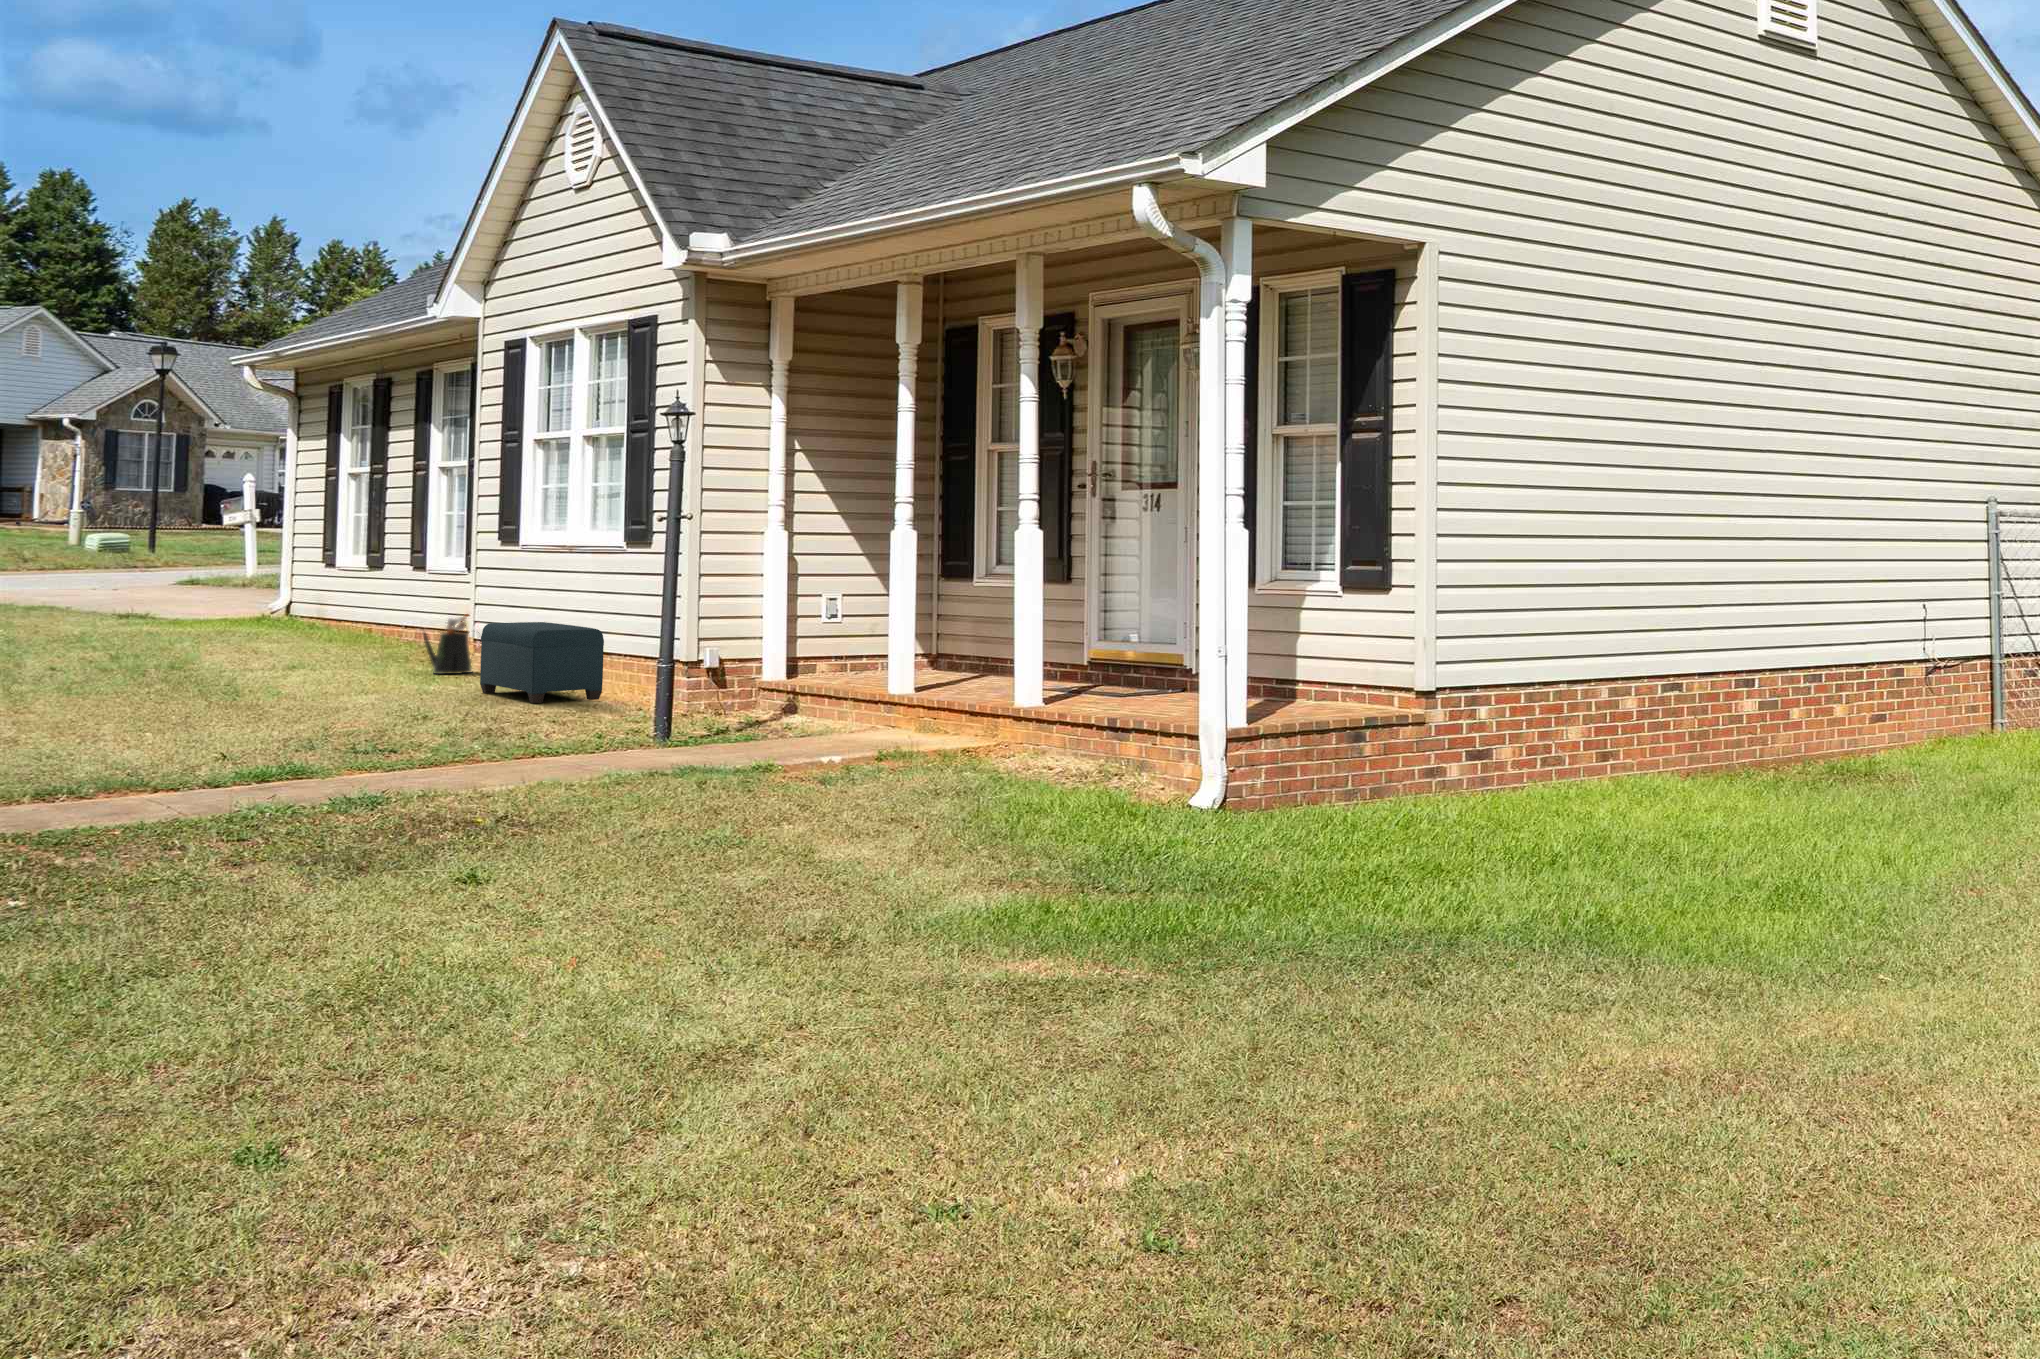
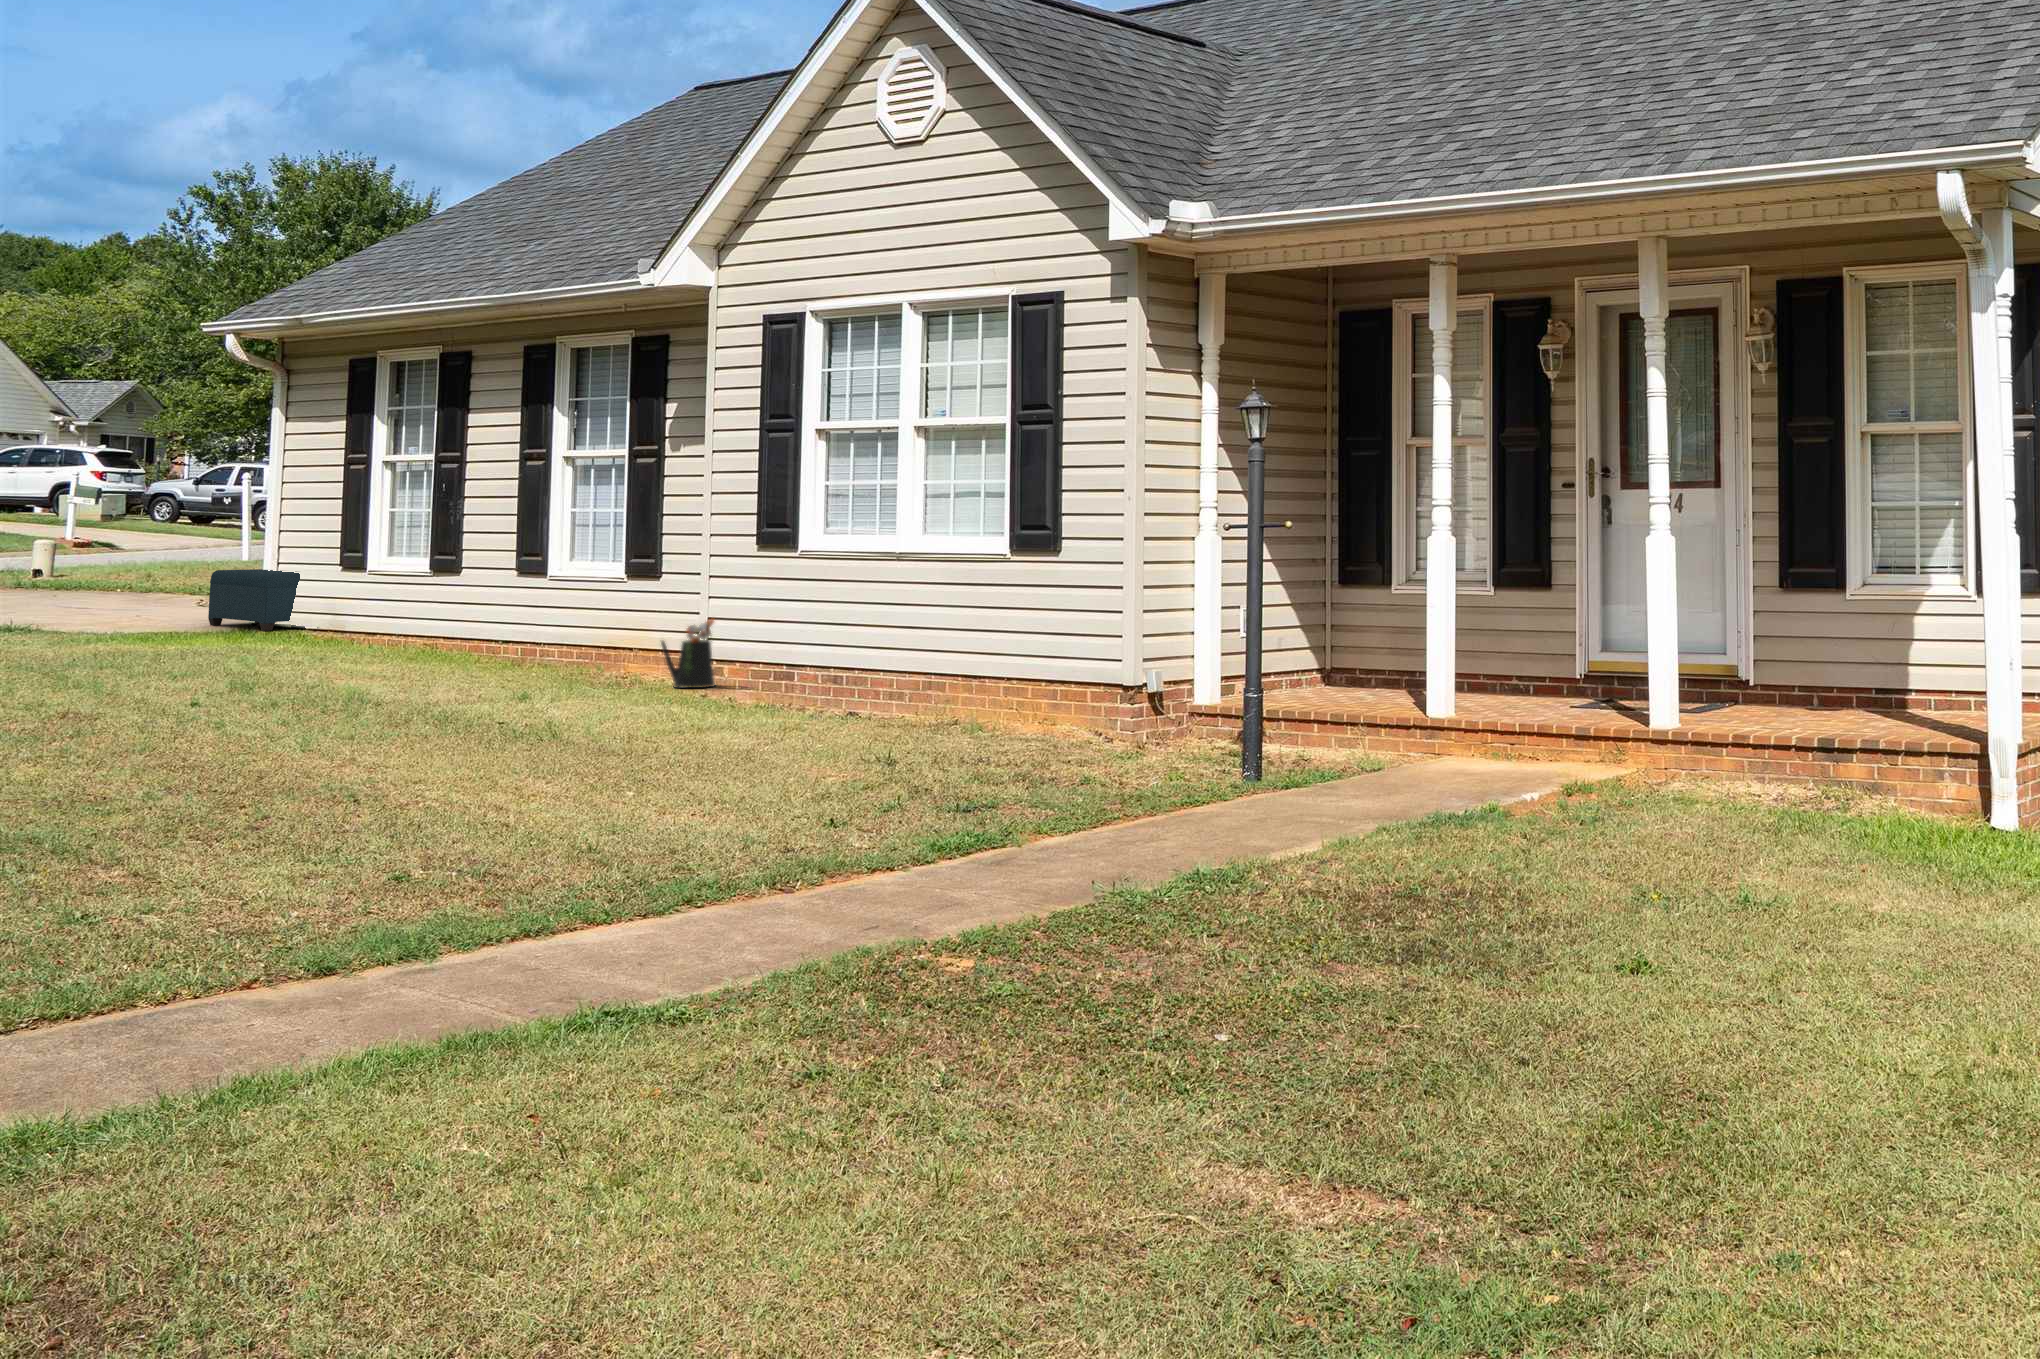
bench: present [480,622,604,703] -> present [208,569,300,631]

